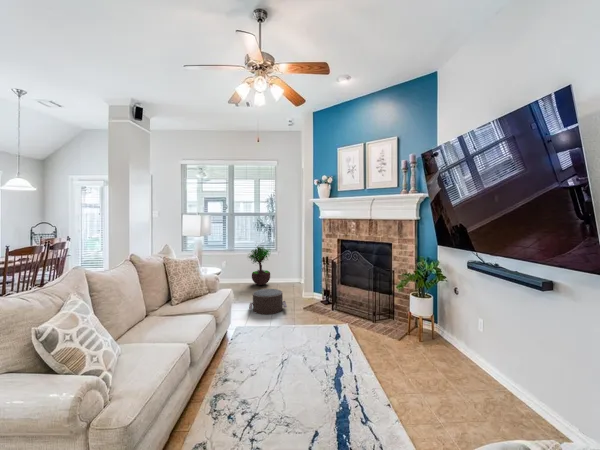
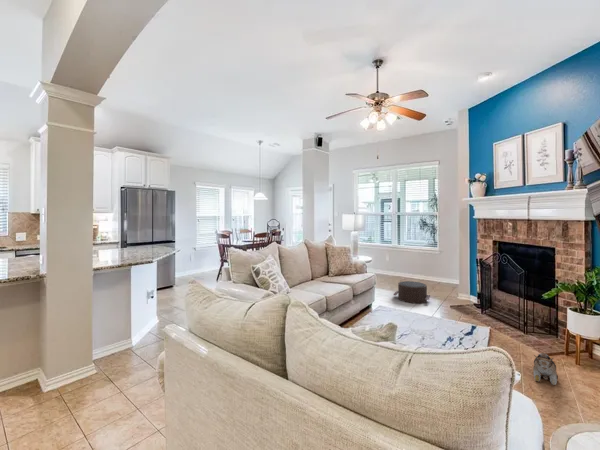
potted tree: present [249,246,270,285] -> none [404,241,430,281]
plush toy: none [410,347,435,375] -> present [533,353,558,385]

